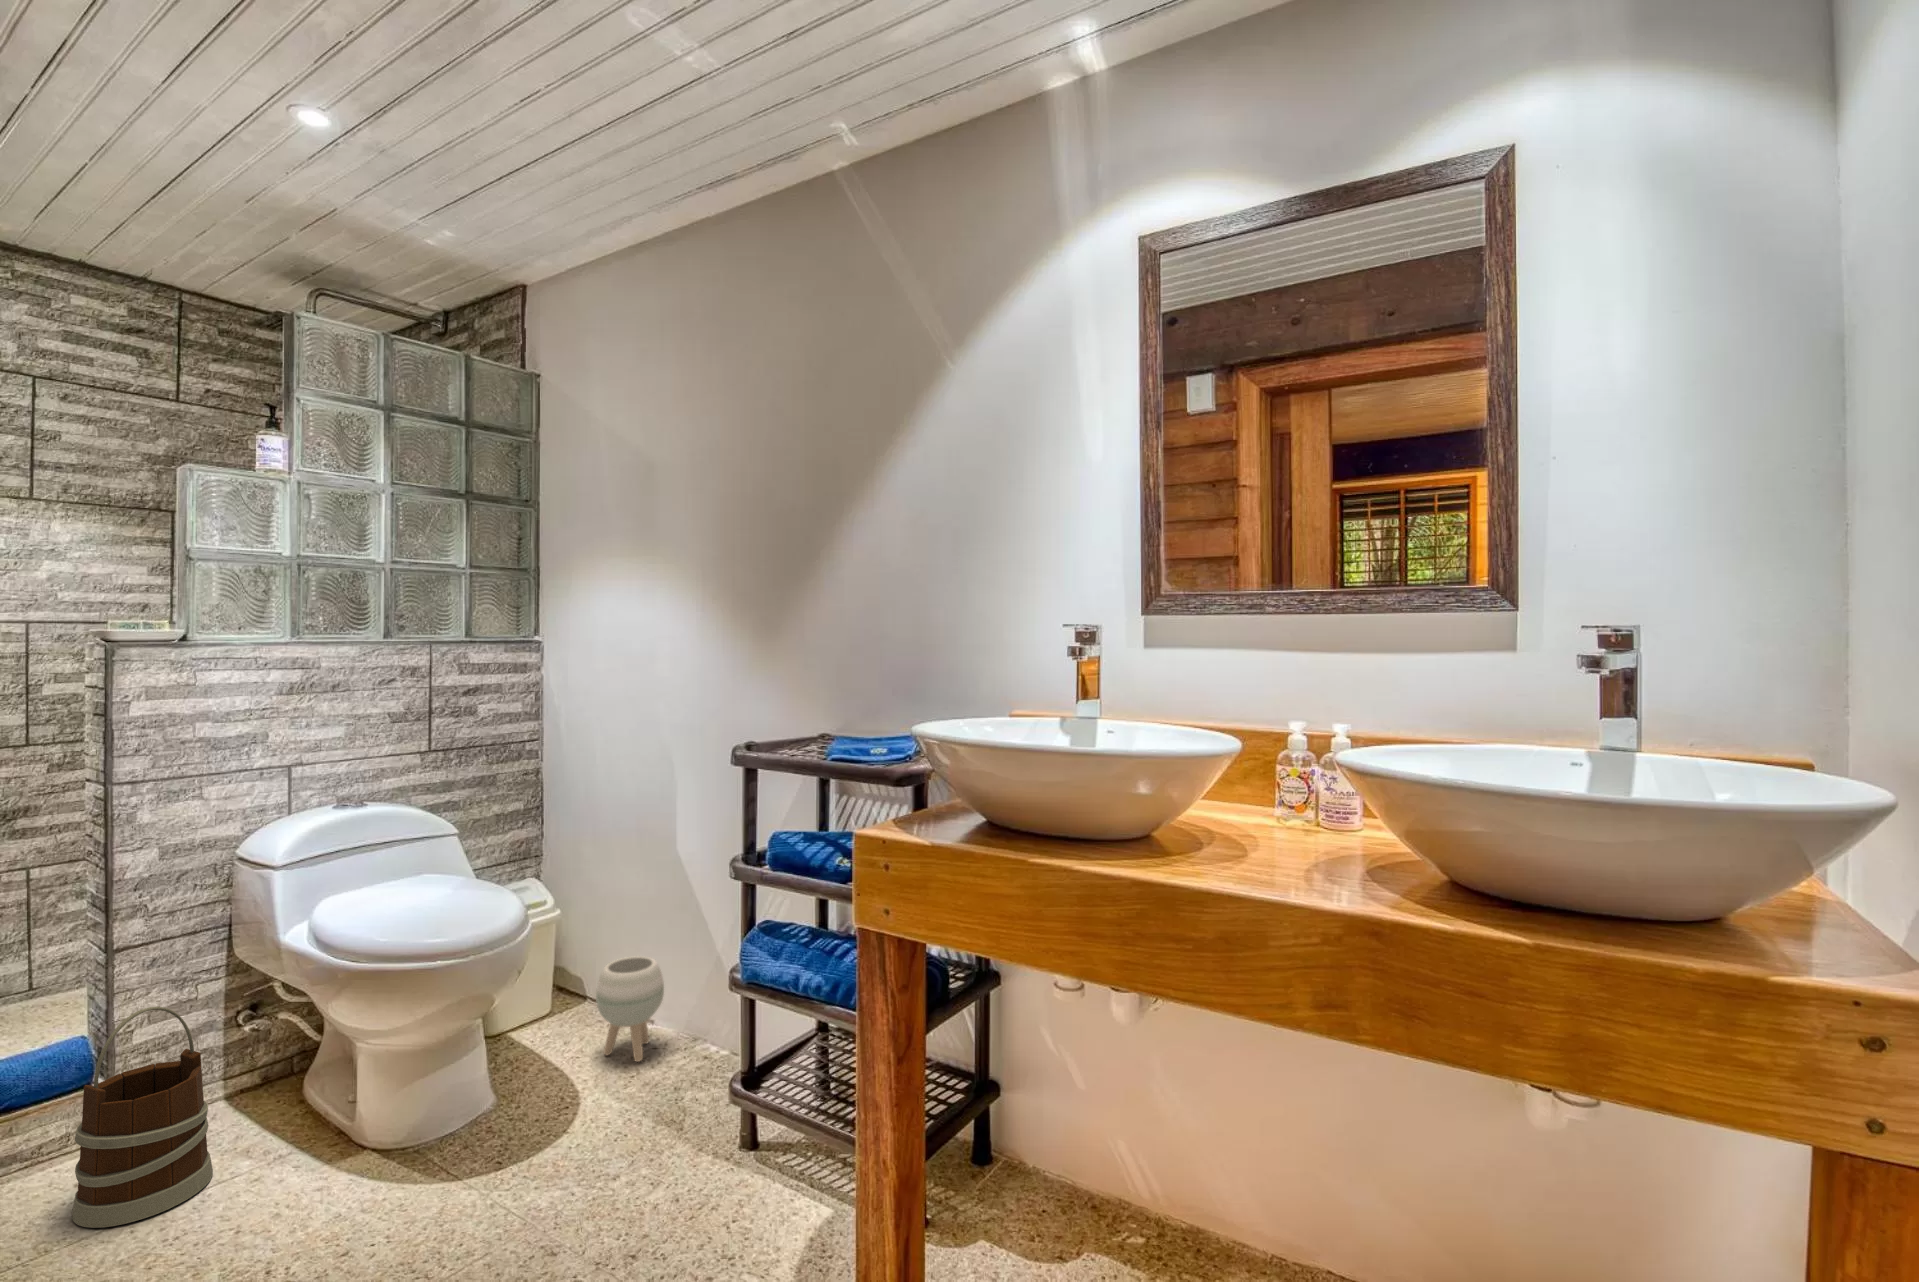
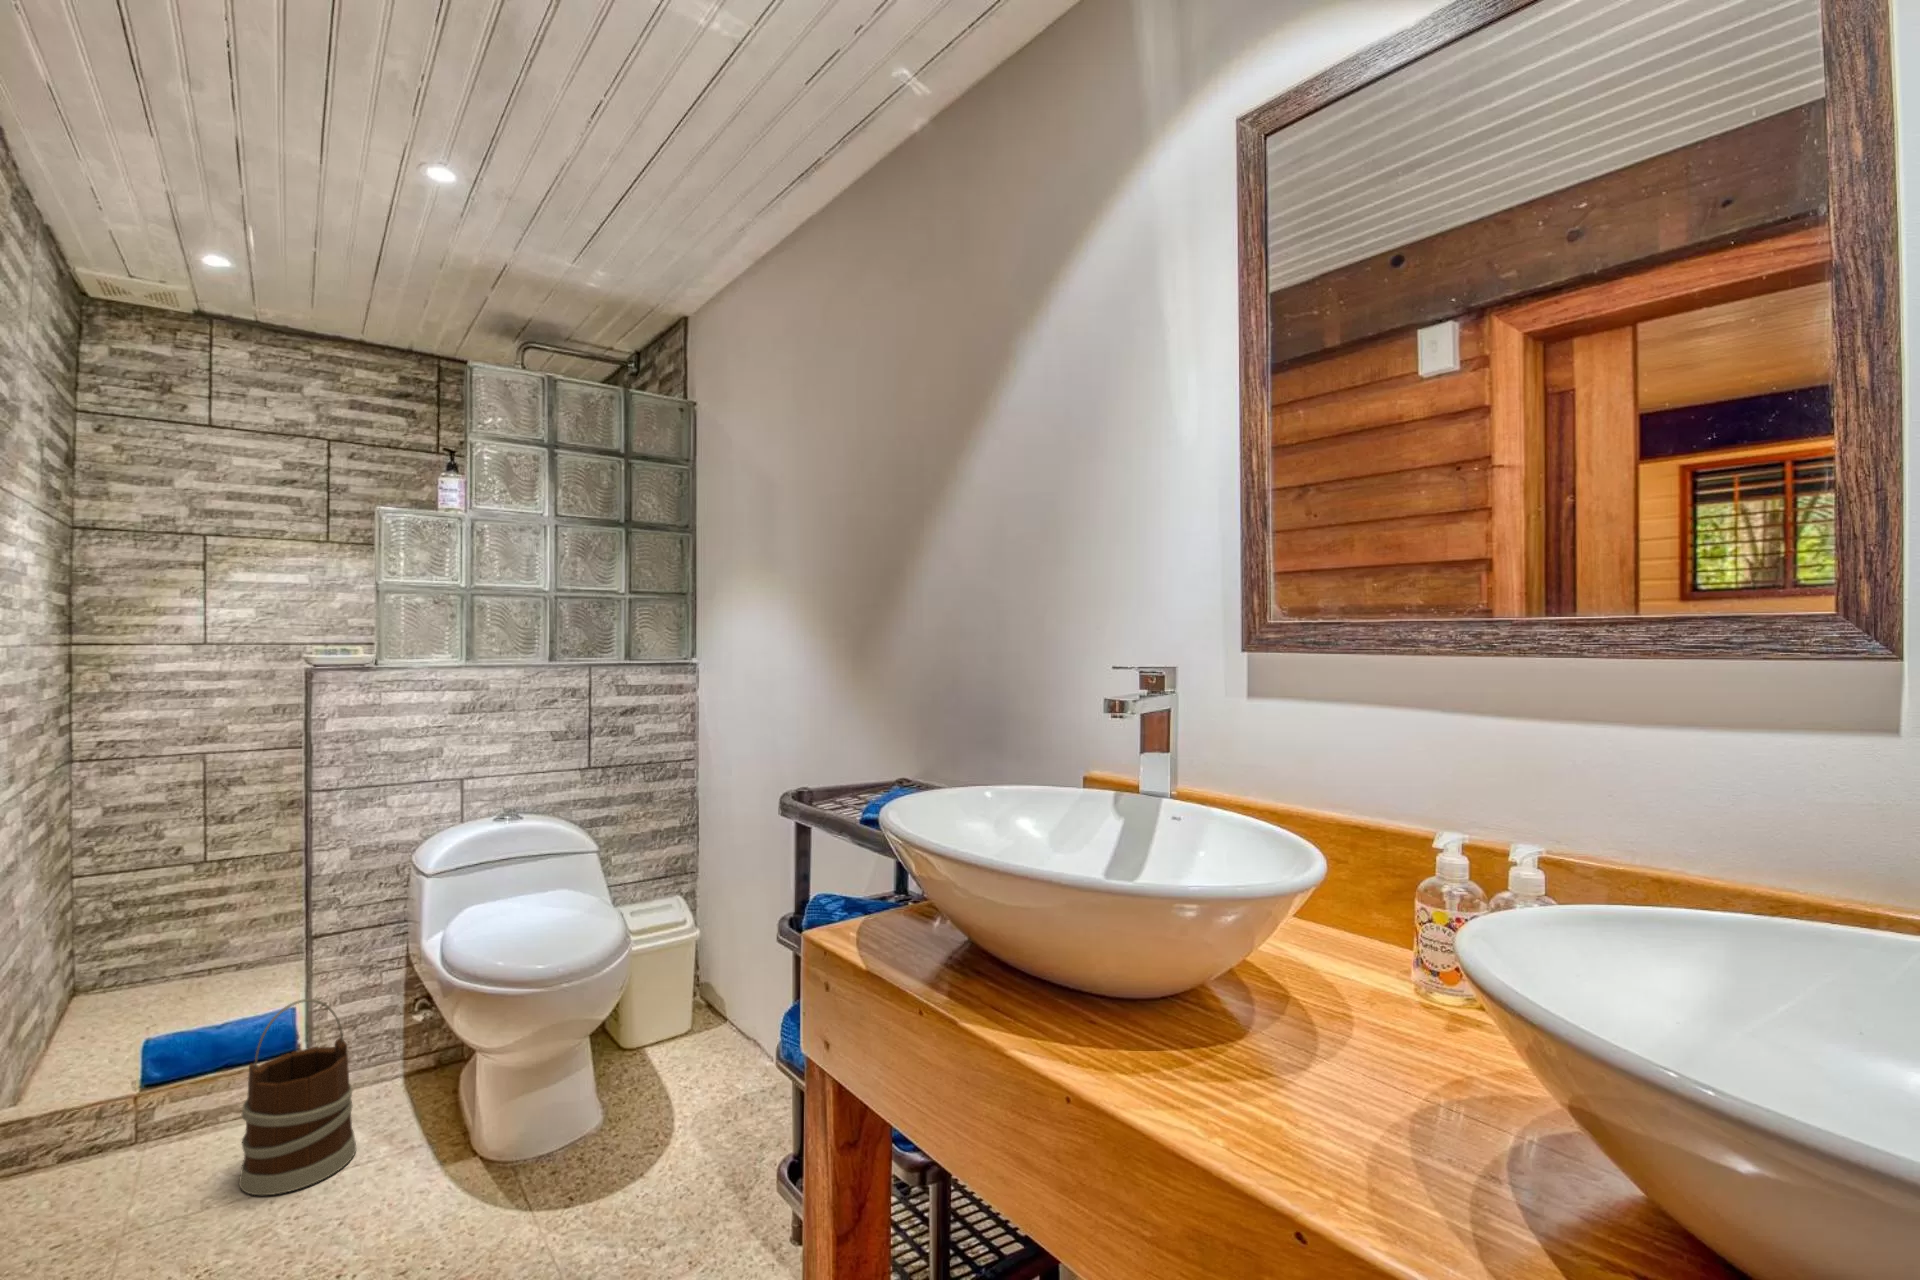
planter: present [596,956,664,1062] -> none [706,989,773,1101]

